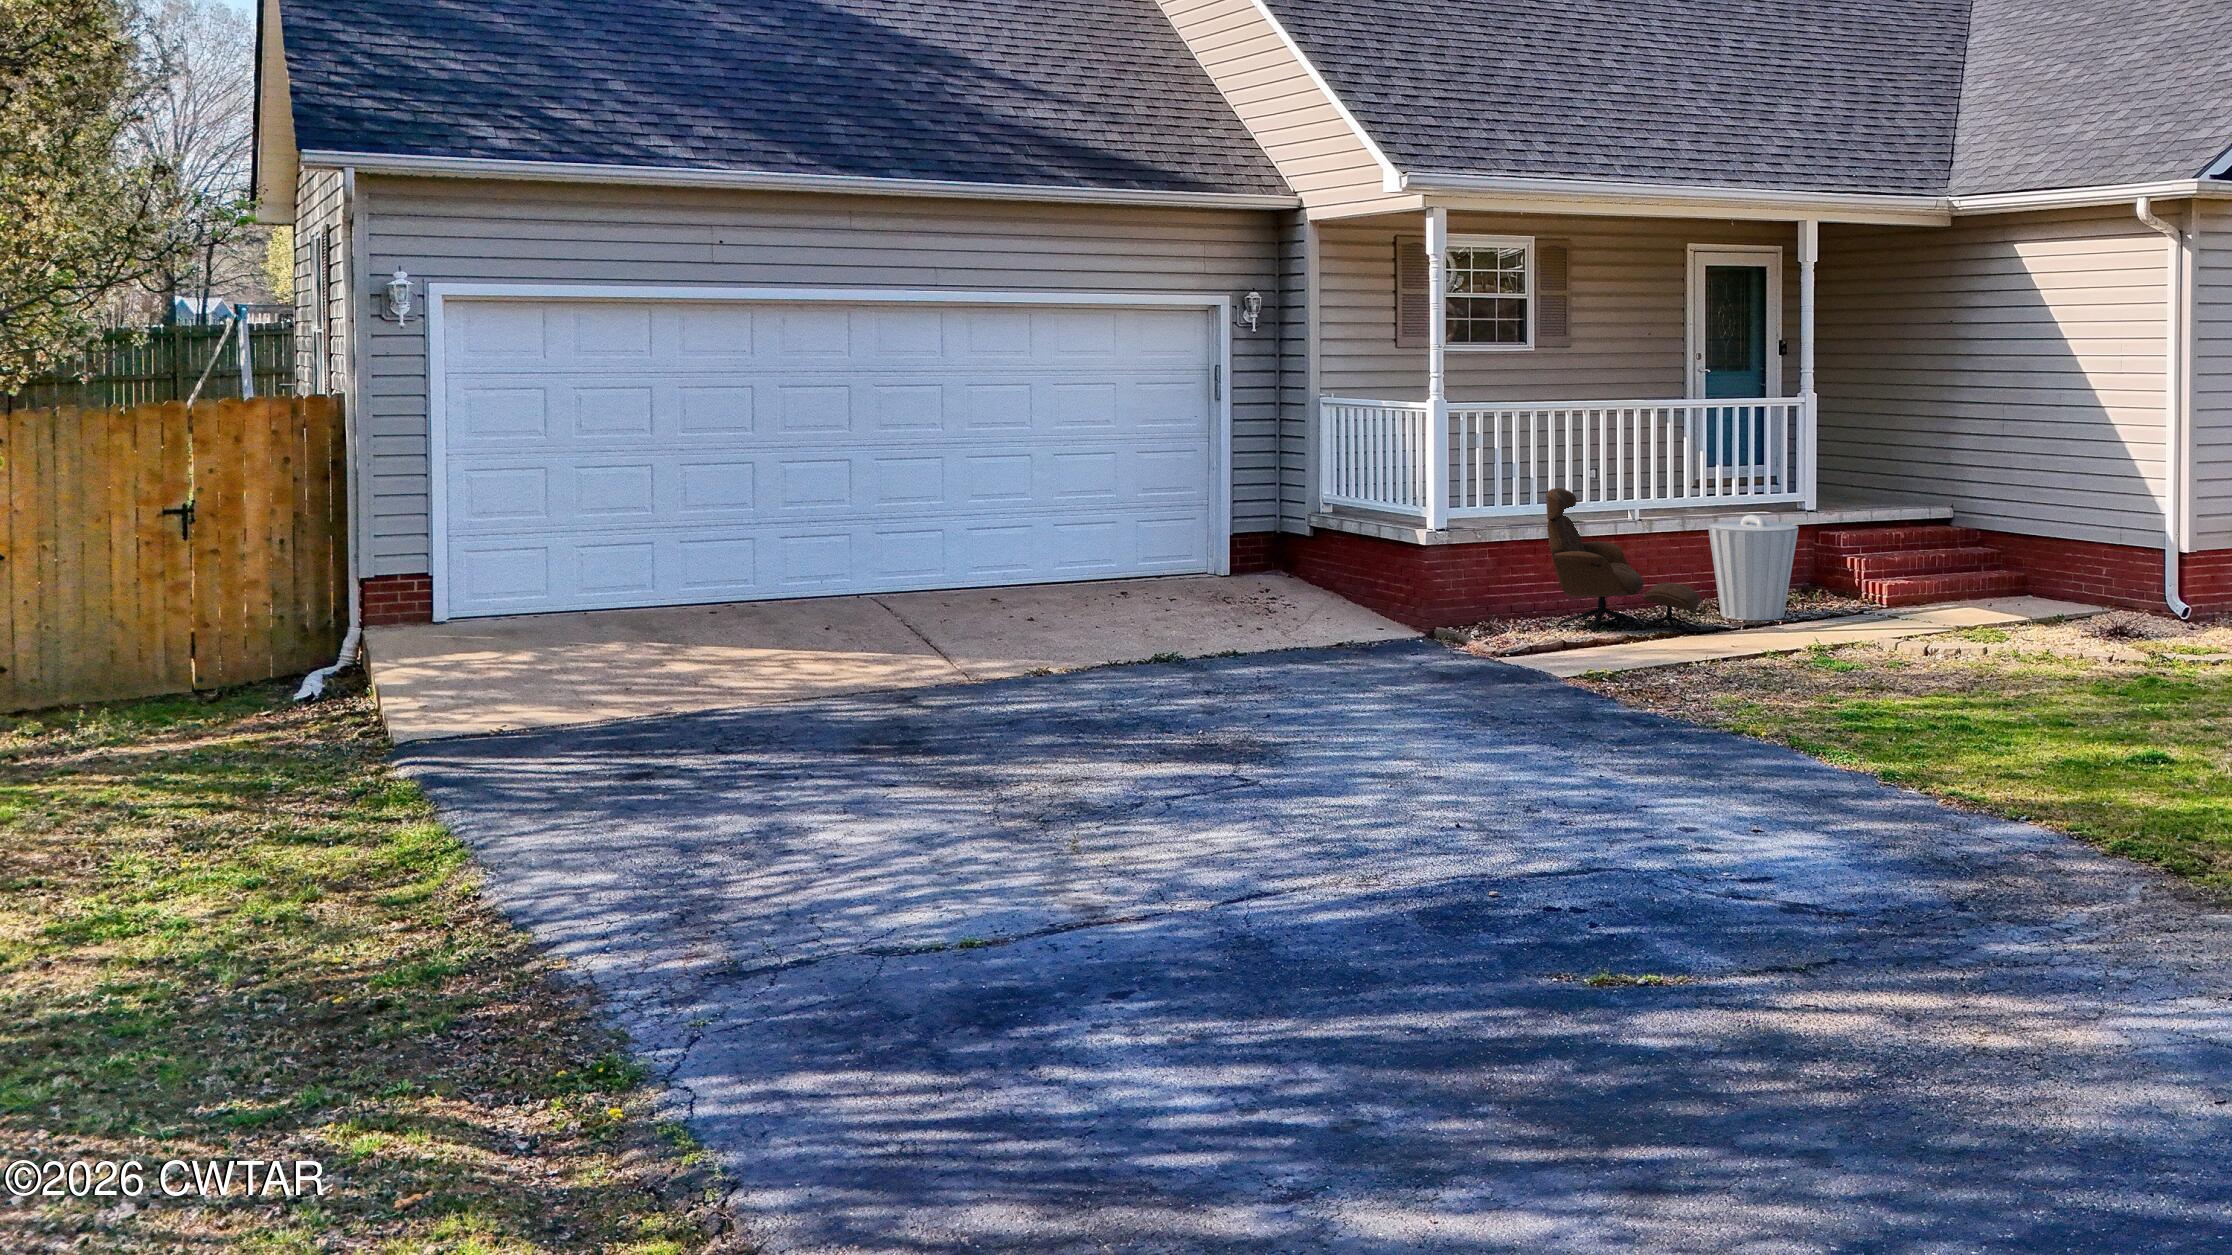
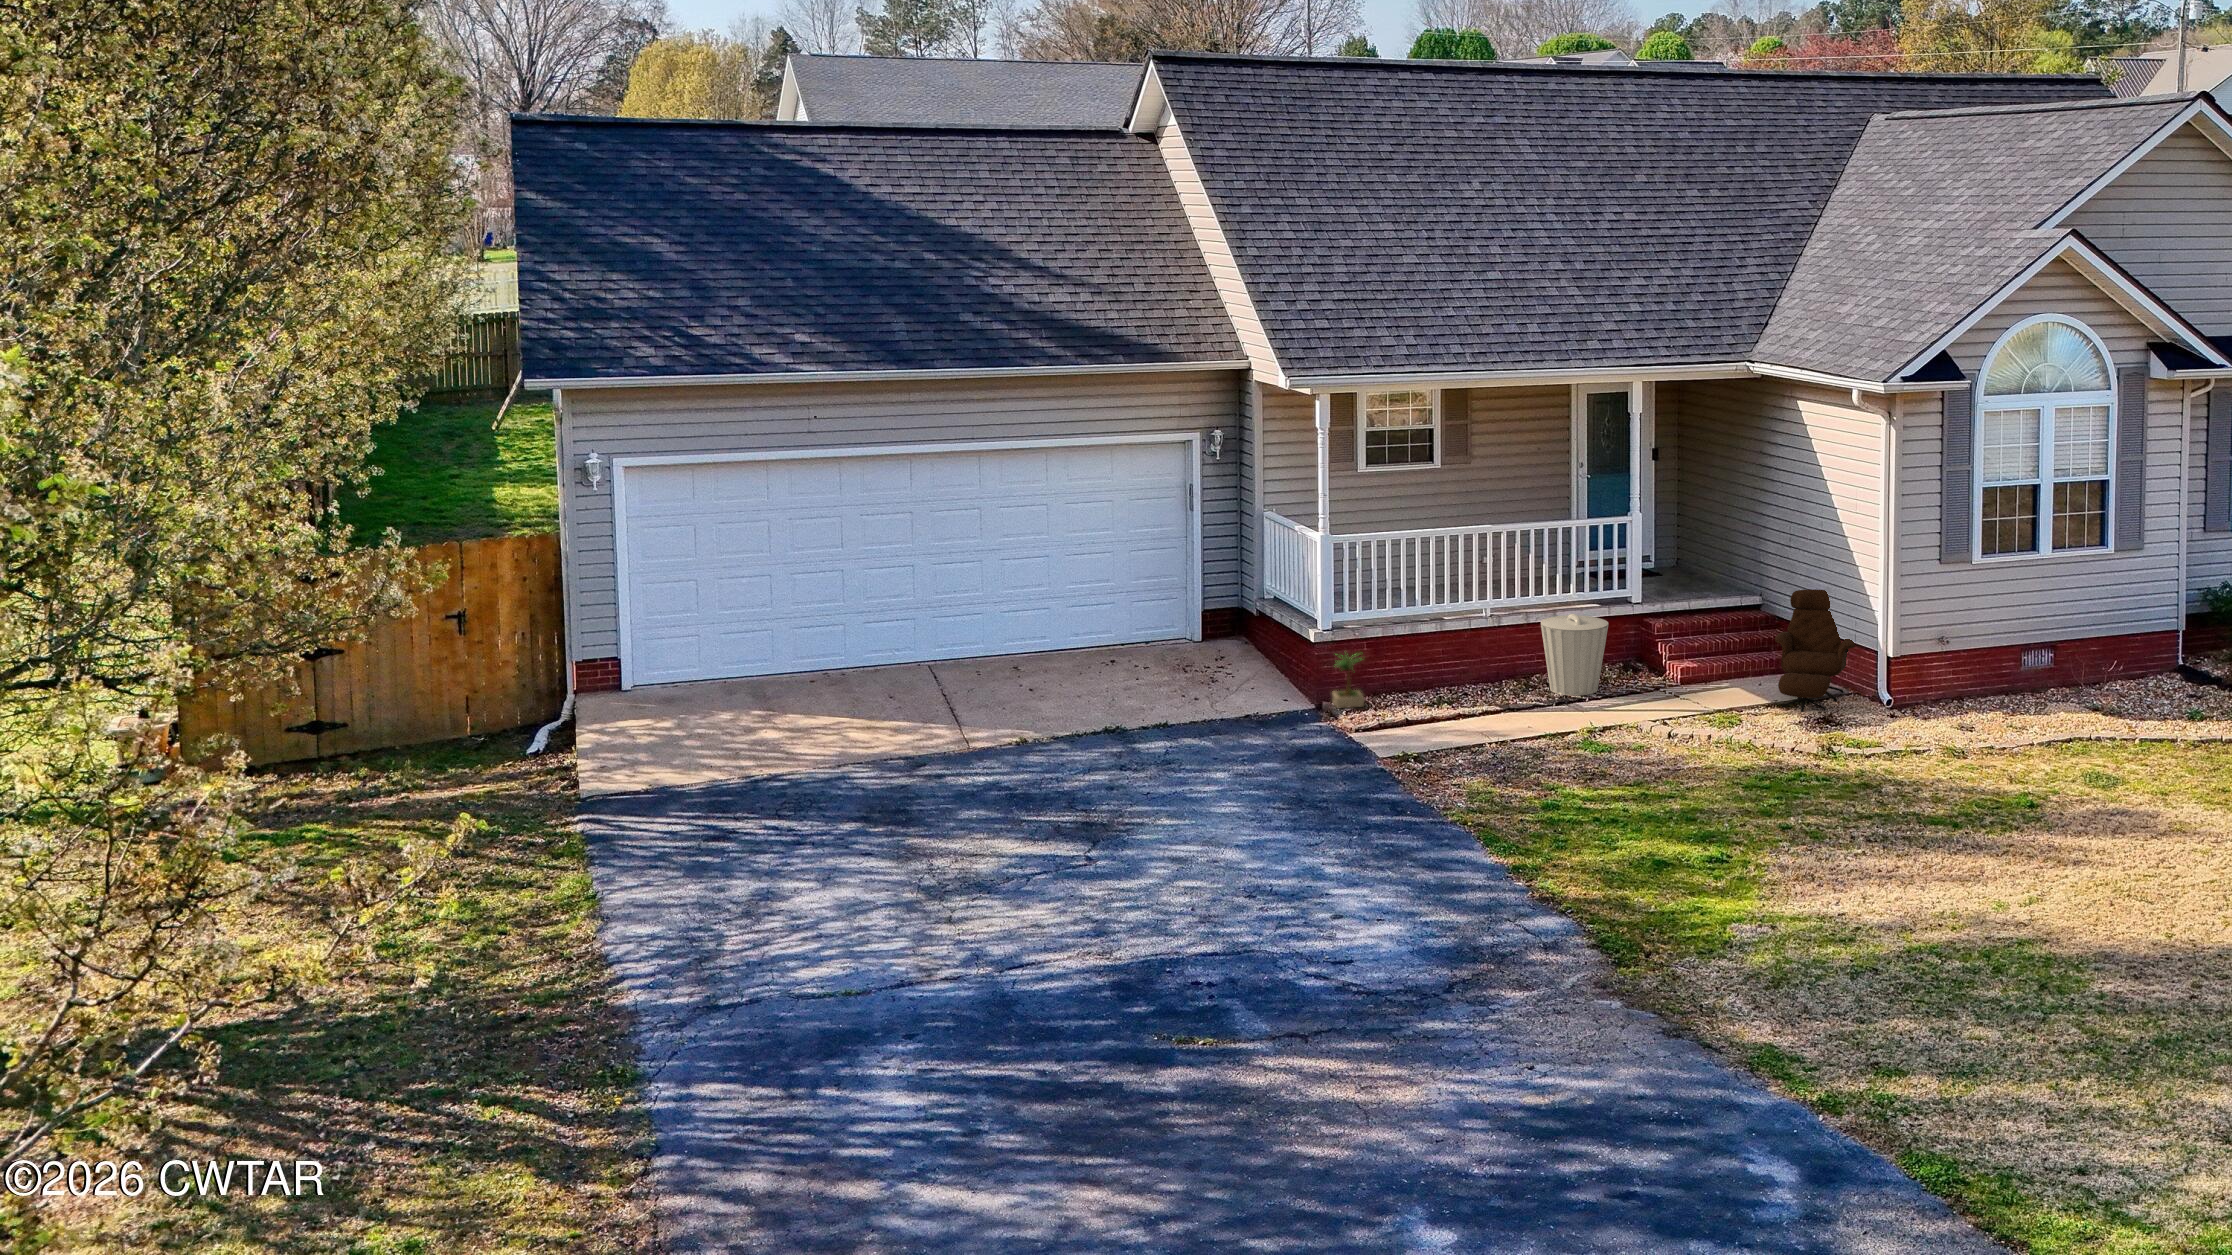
lounge chair: present [1546,488,1700,632] -> present [1775,589,1855,712]
potted plant: none [1447,559,1500,635] -> present [1332,654,1364,708]

